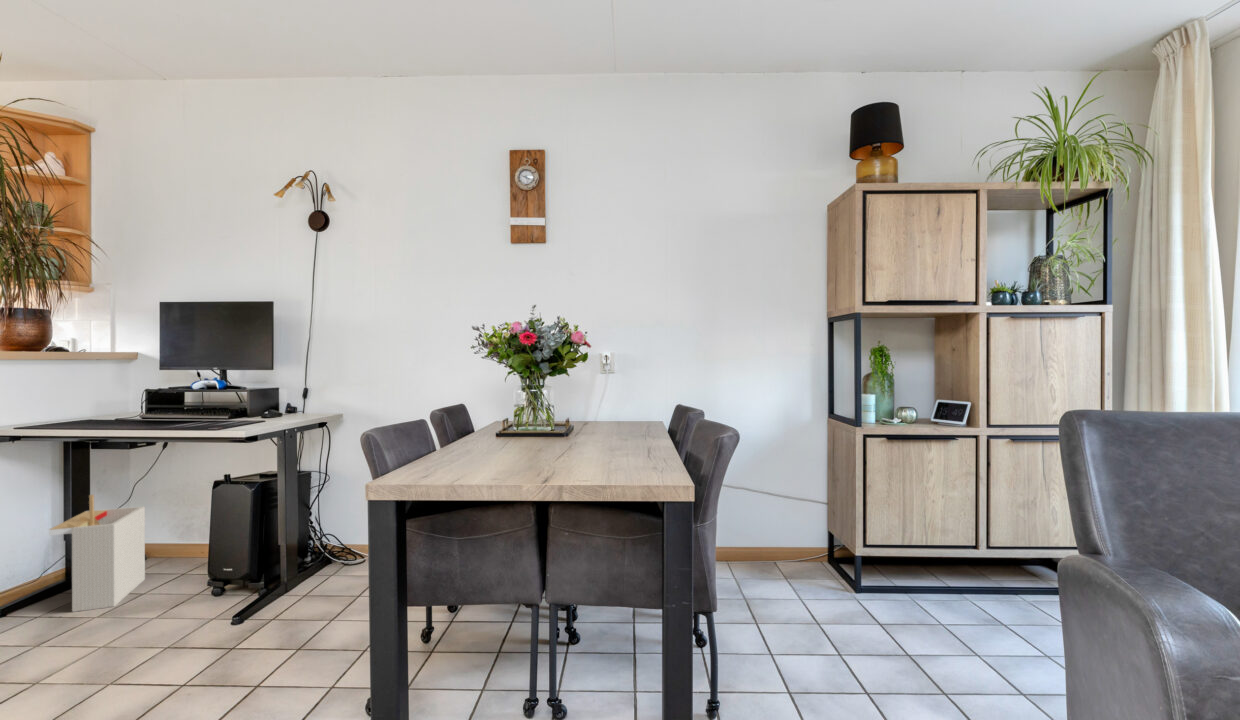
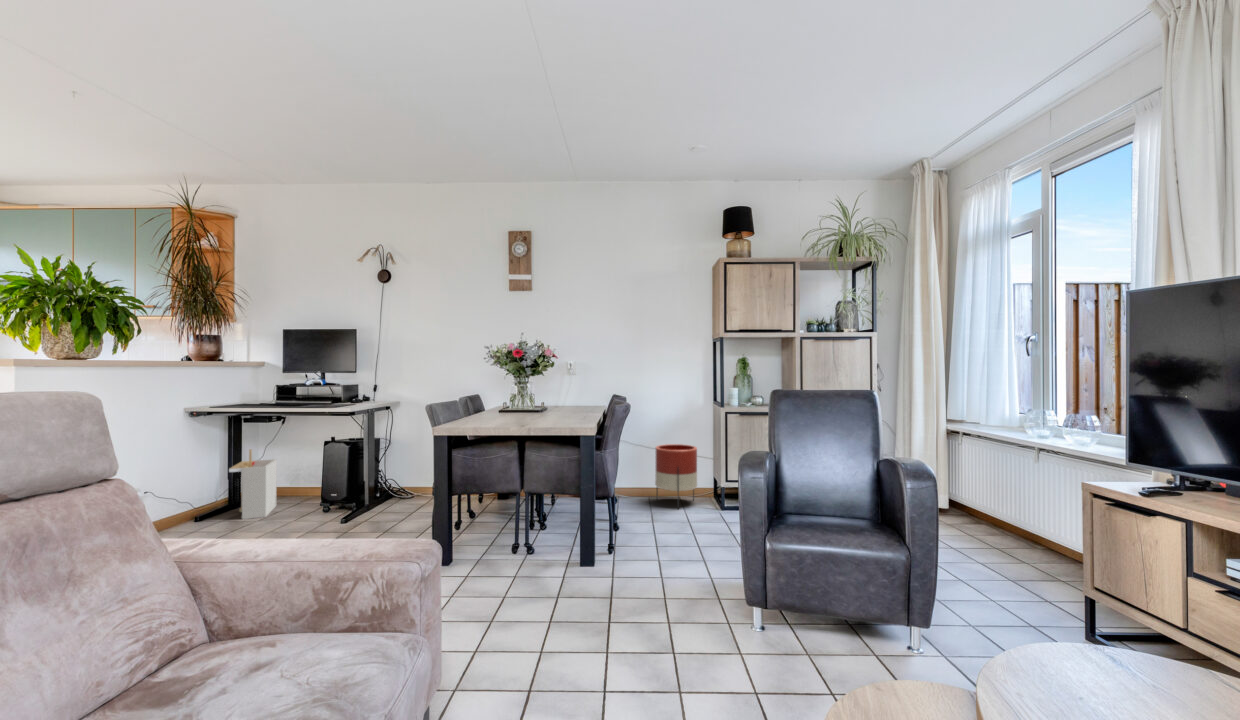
planter: none [740,480,808,590] -> present [655,444,697,500]

